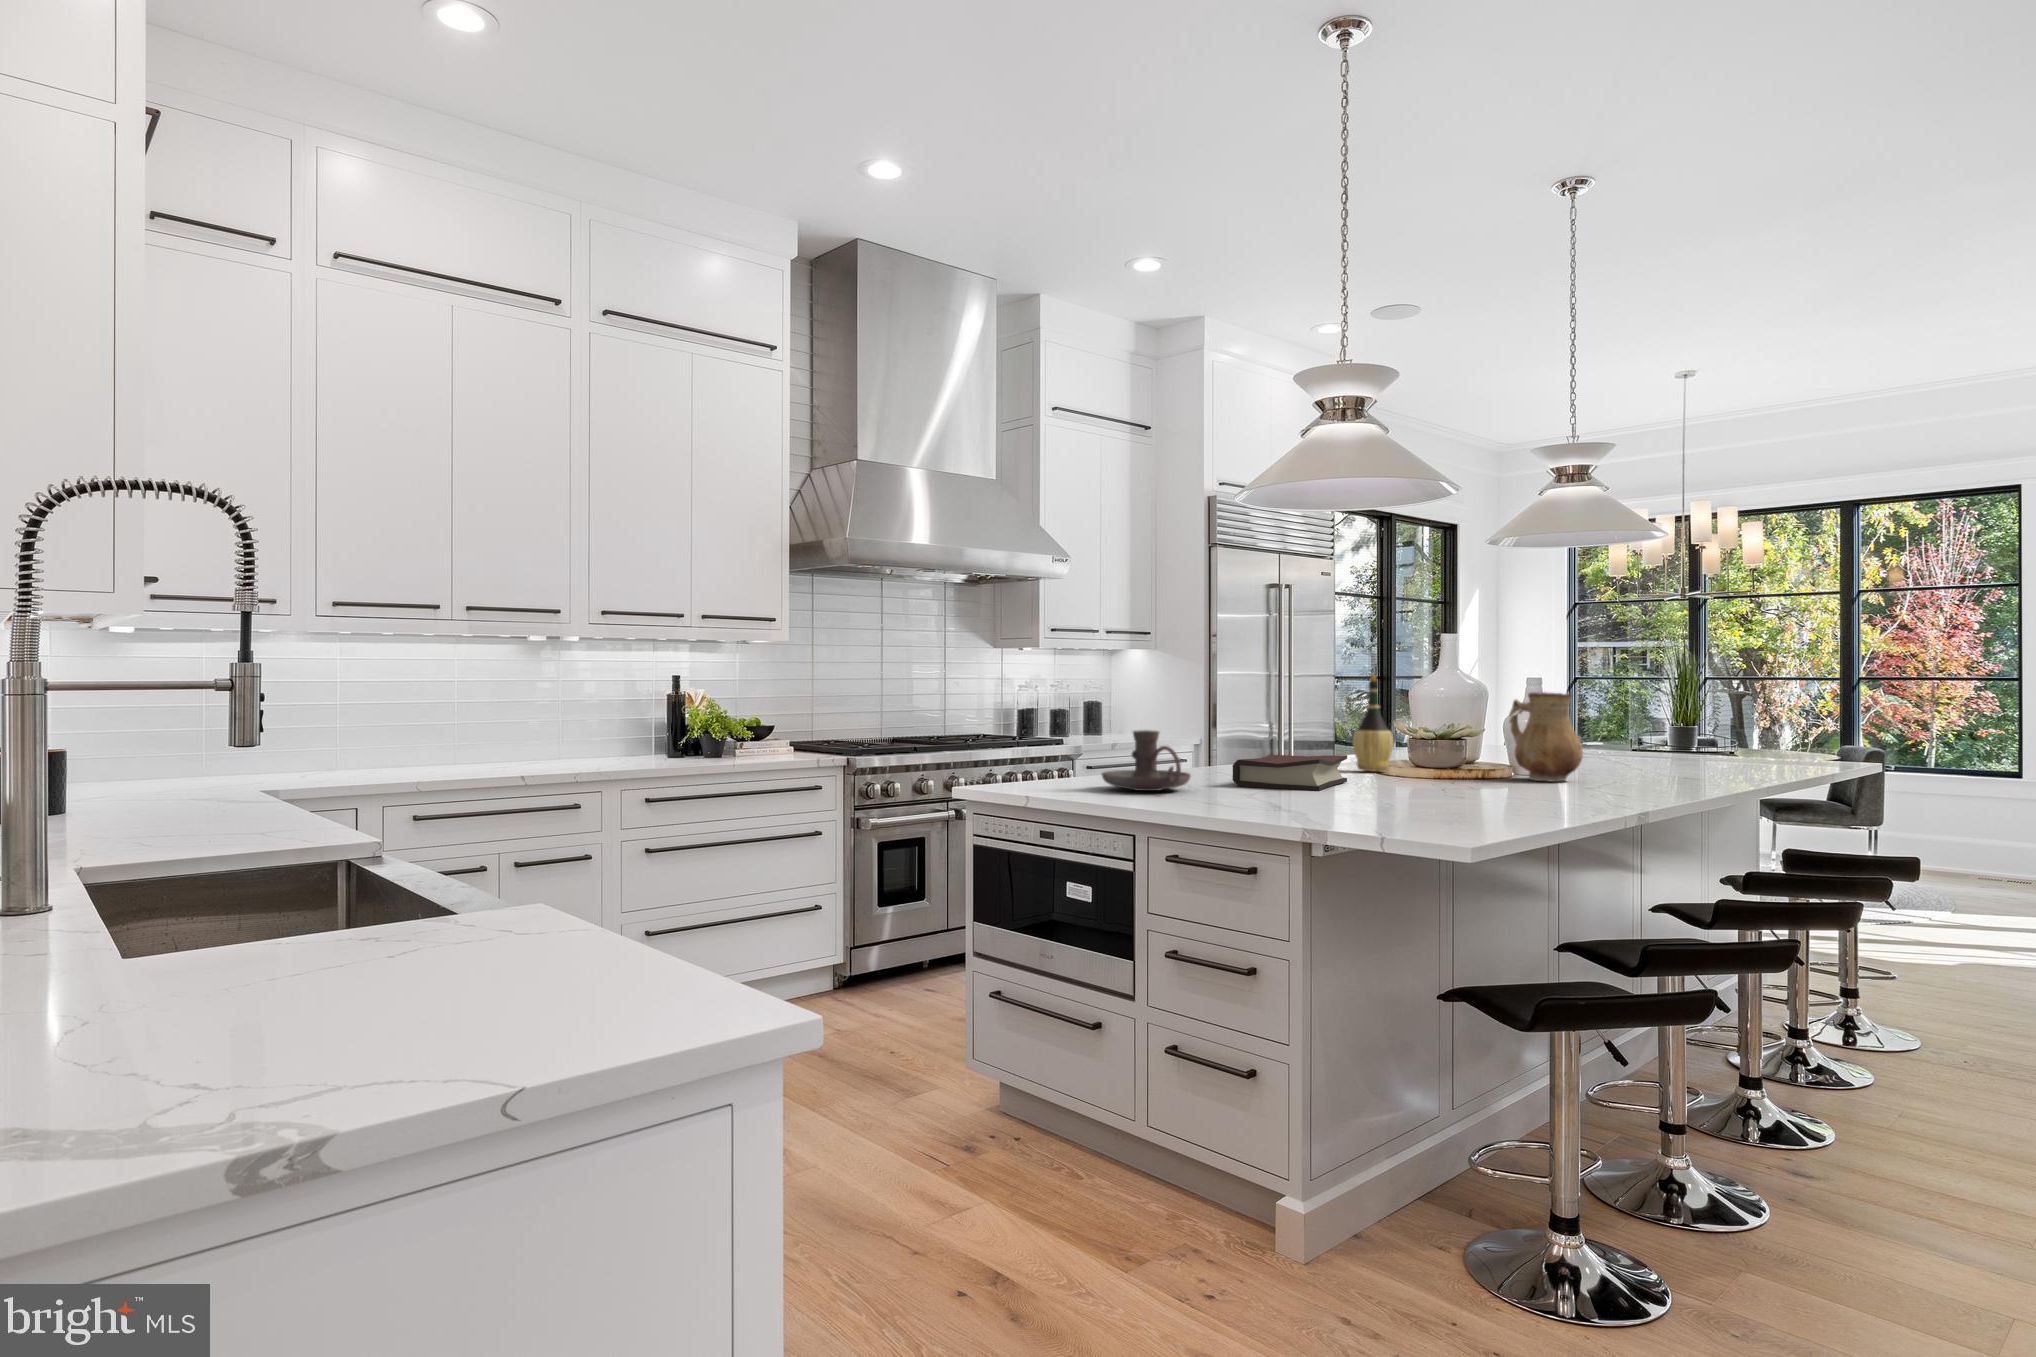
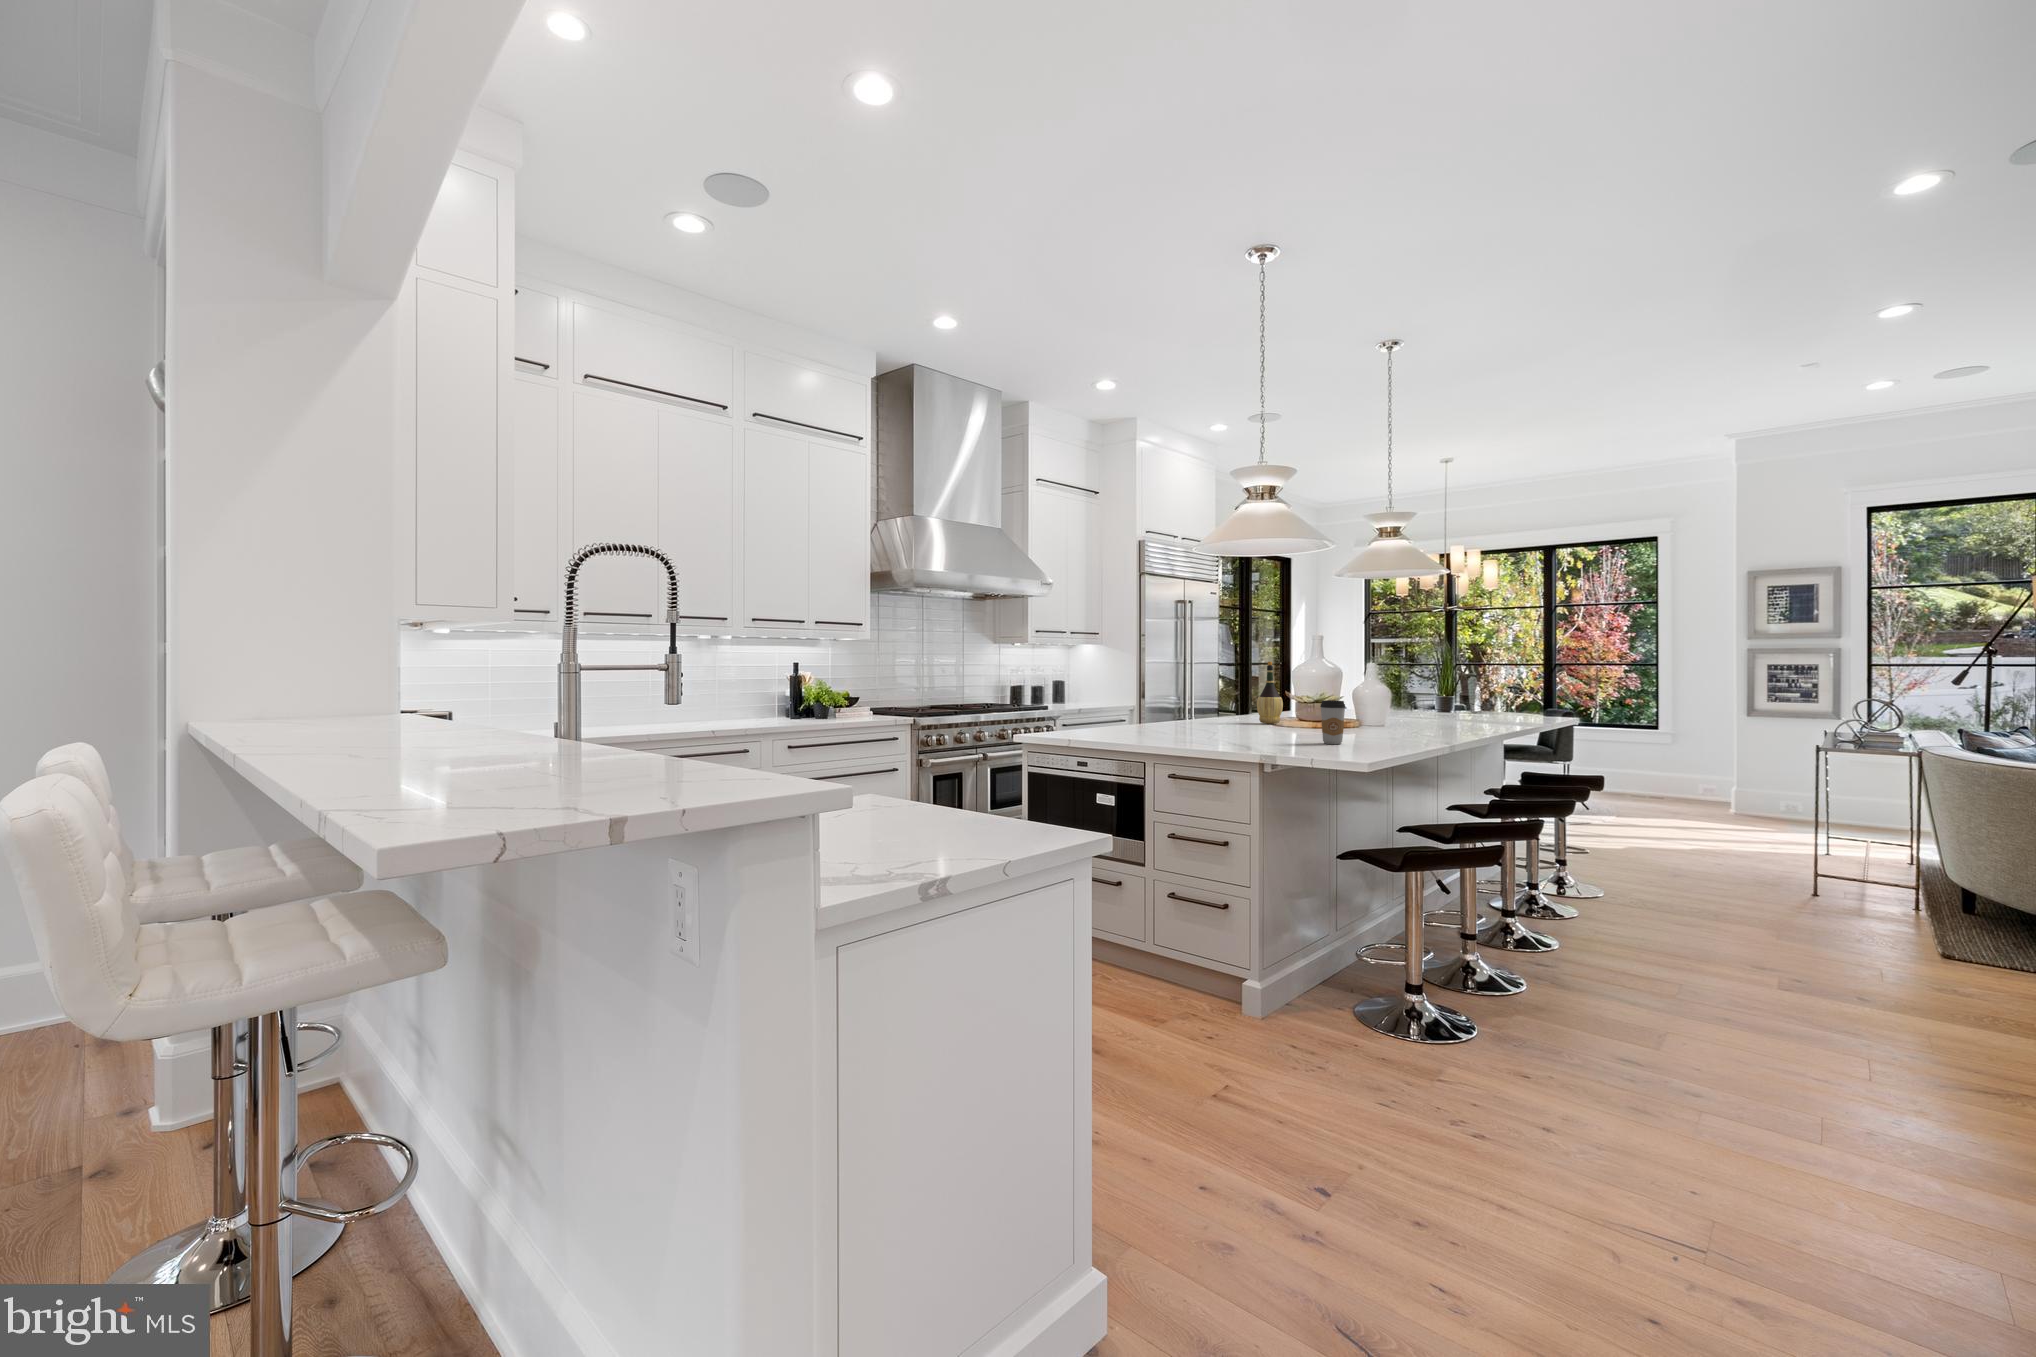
ceramic pitcher: present [1509,692,1583,782] -> none [1358,672,1405,728]
candle holder: present [1101,730,1191,791] -> none [1111,697,1169,735]
coffee cup: none [1419,740,1460,811] -> present [1320,700,1345,744]
hardback book: present [1233,755,1347,791] -> none [1191,712,1260,734]

